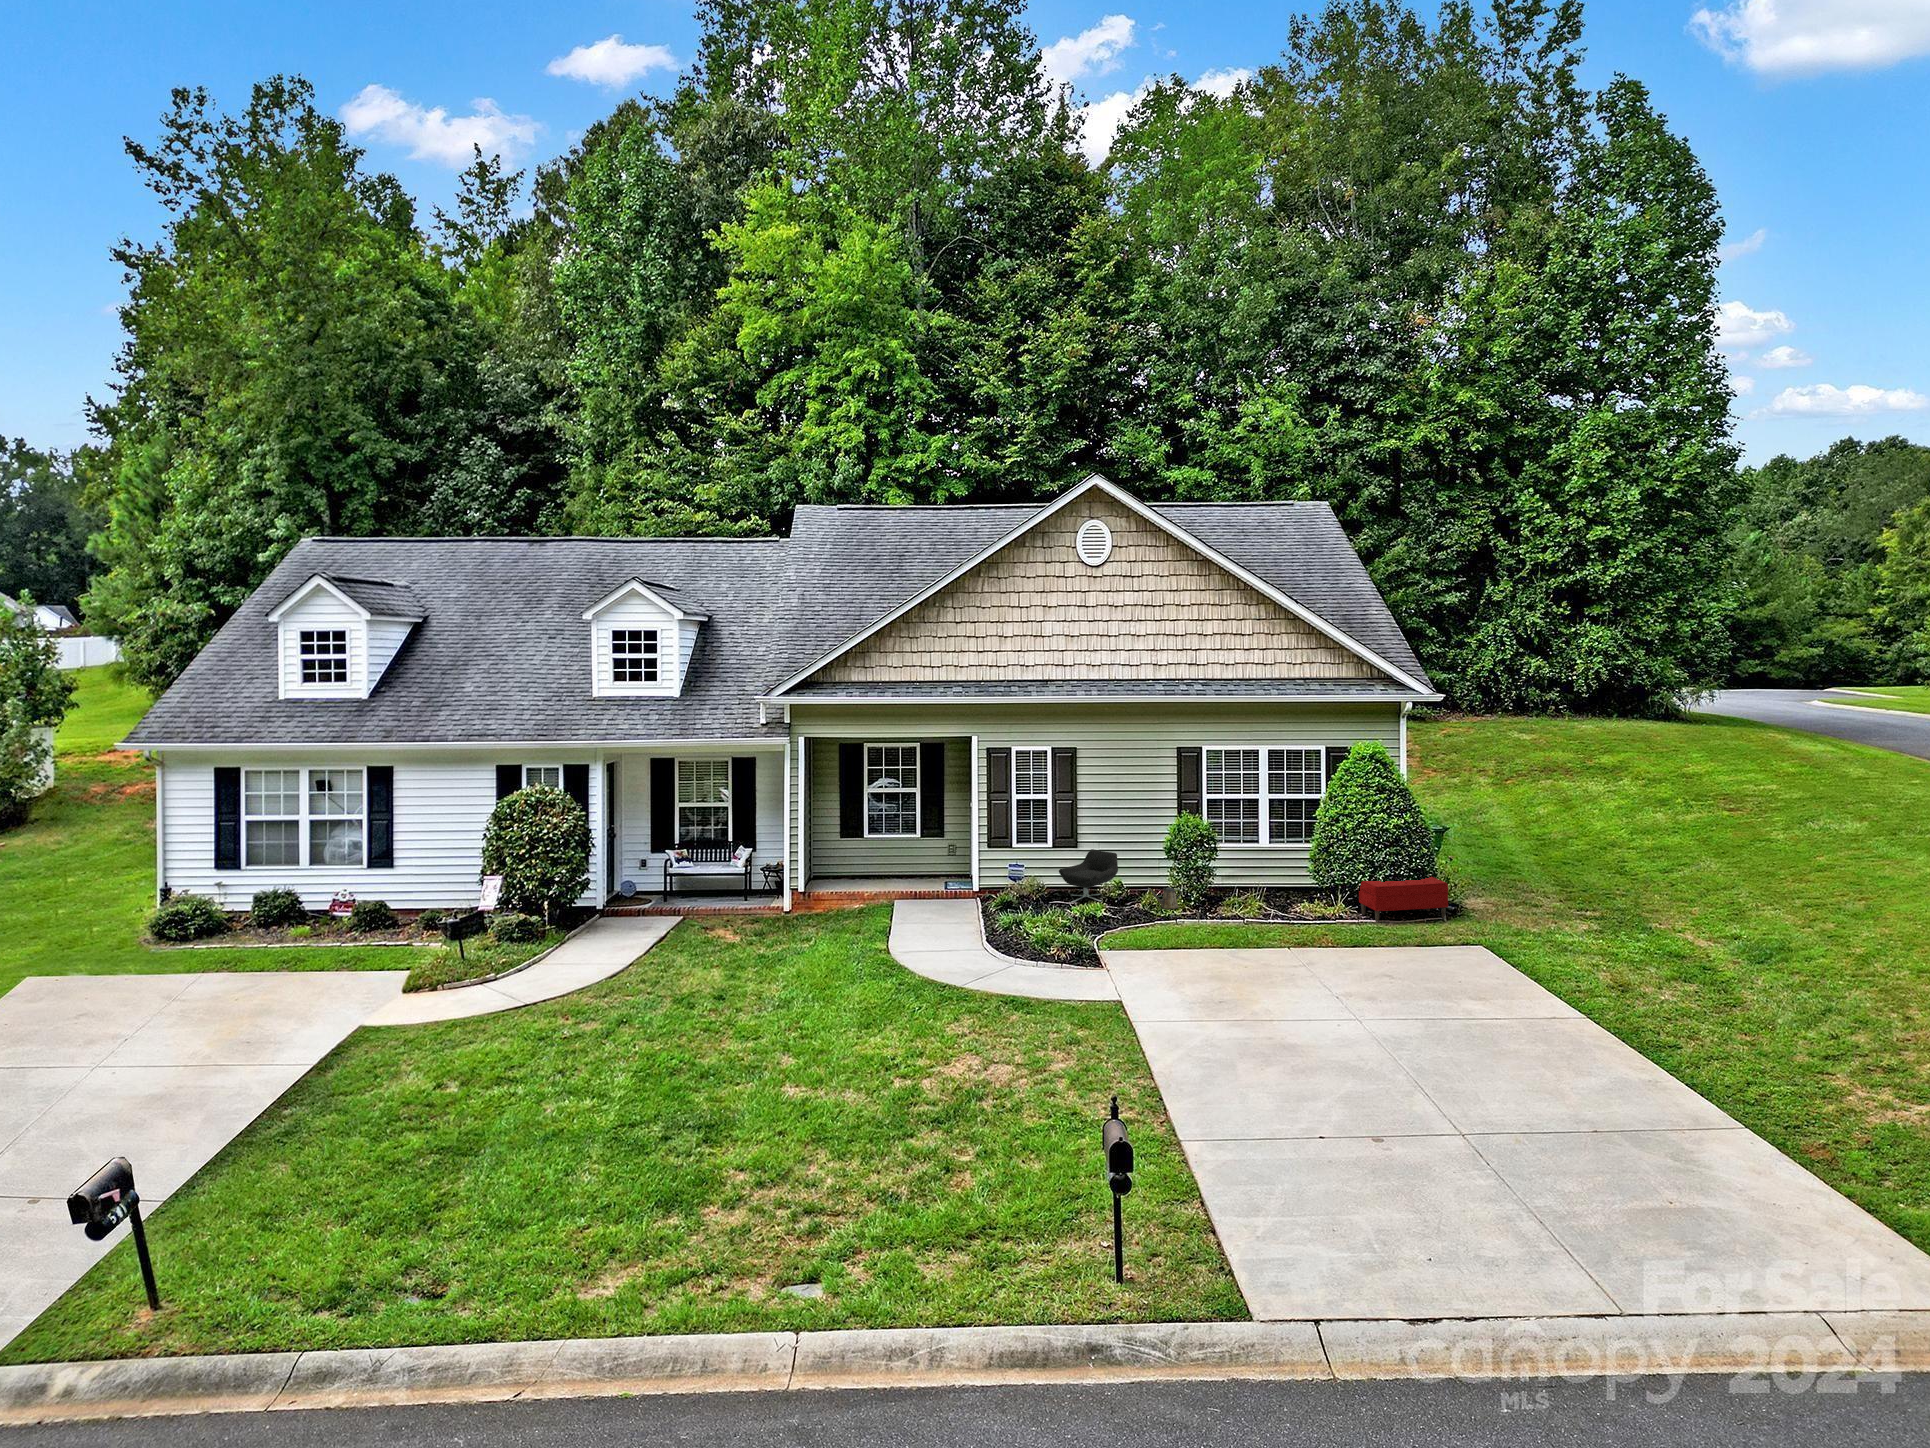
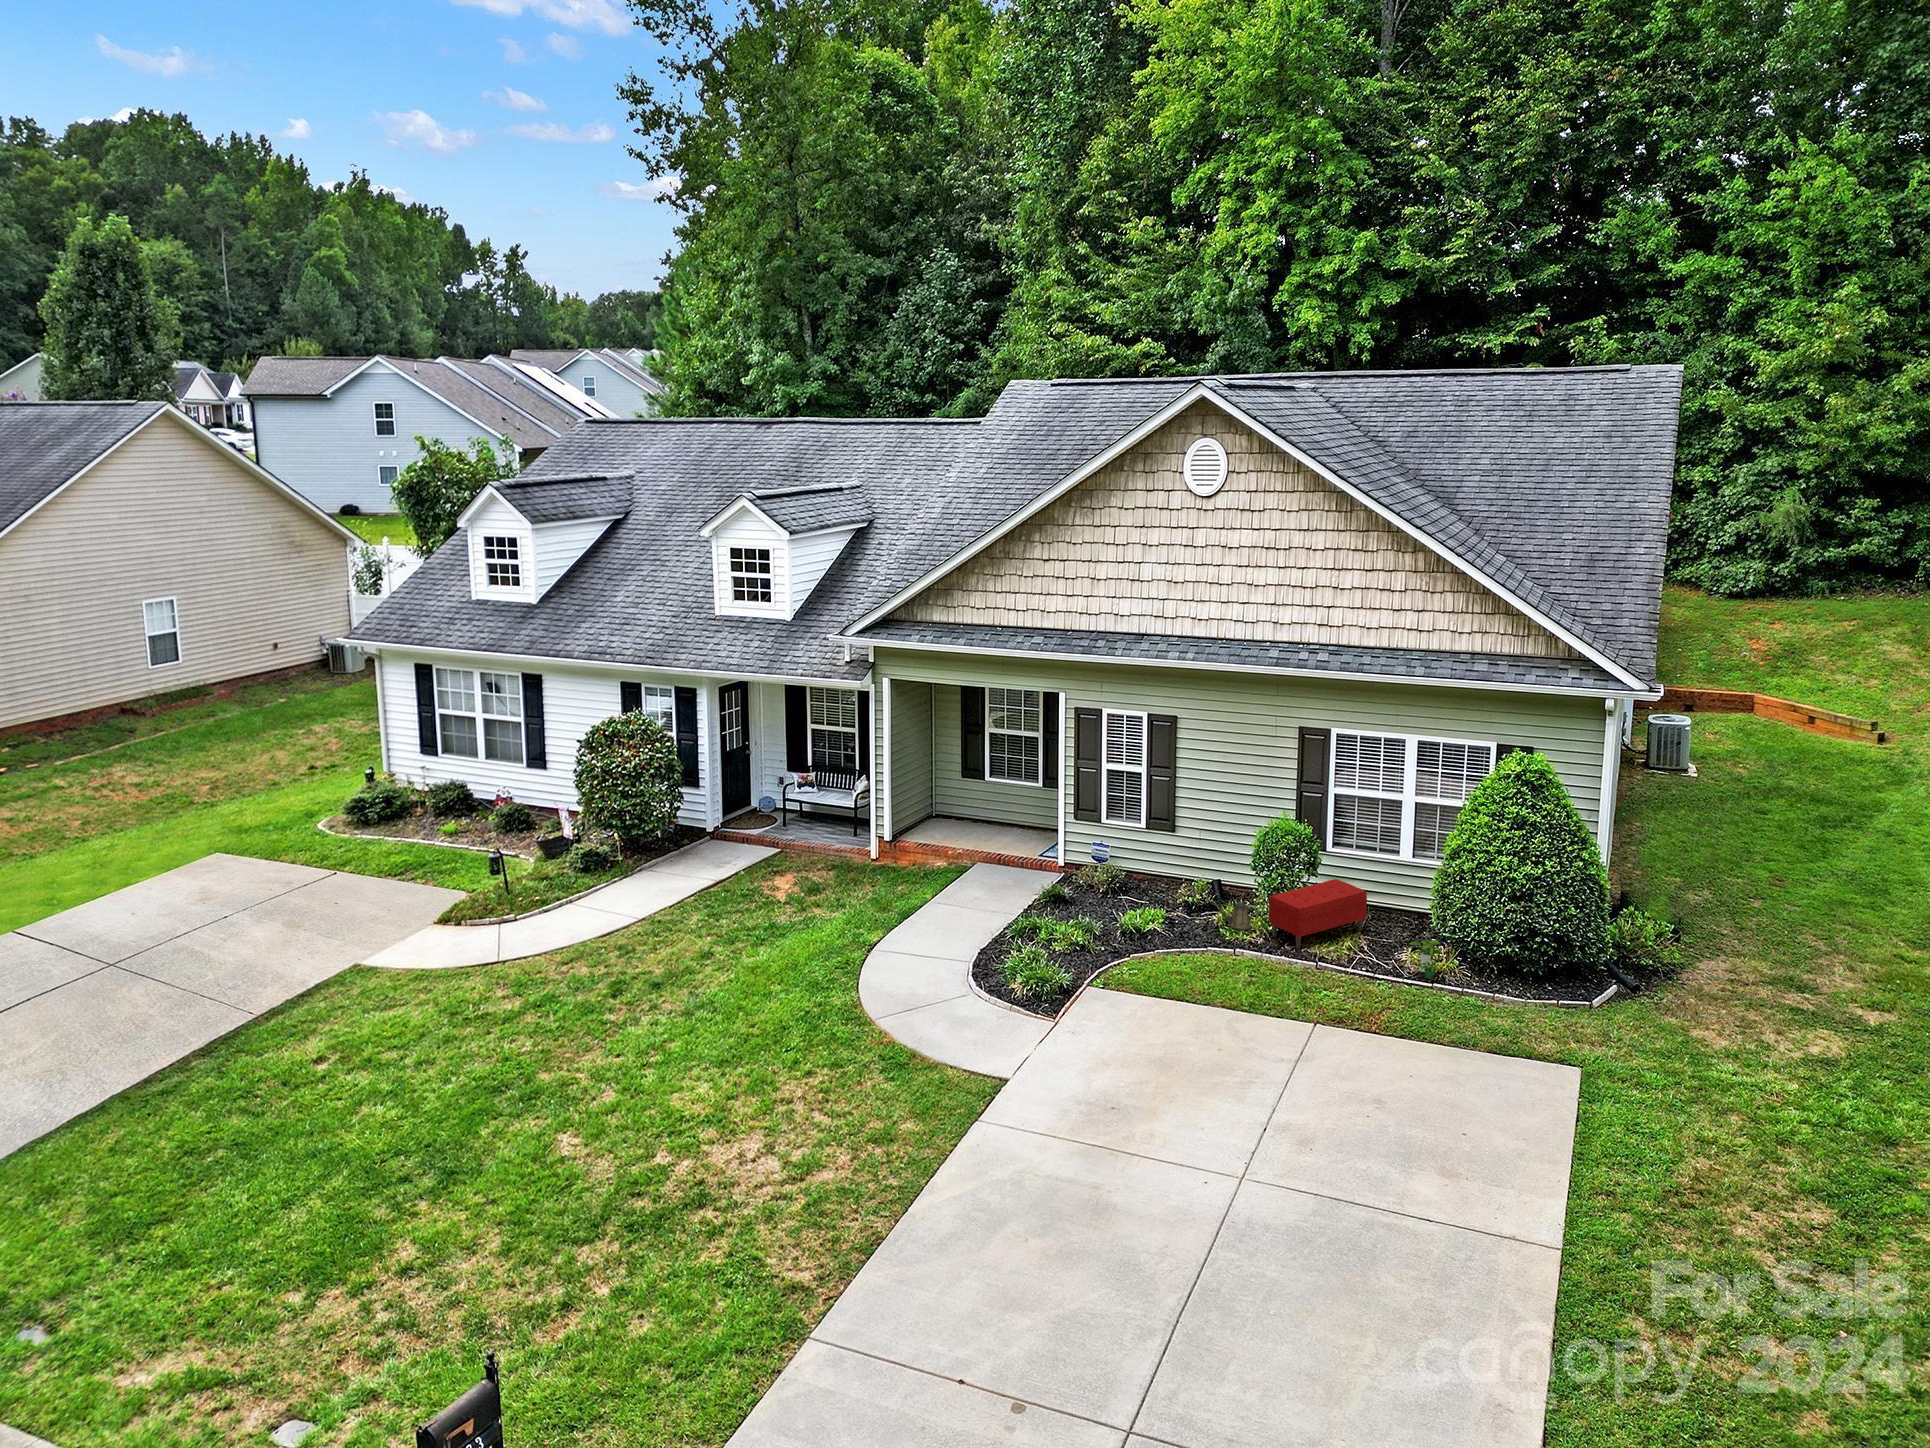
lounge chair: present [1059,849,1118,902] -> none [1138,837,1205,903]
bench: present [1359,877,1448,922] -> present [1269,879,1367,949]
potted plant: none [1313,888,1342,916] -> present [1409,940,1442,979]

